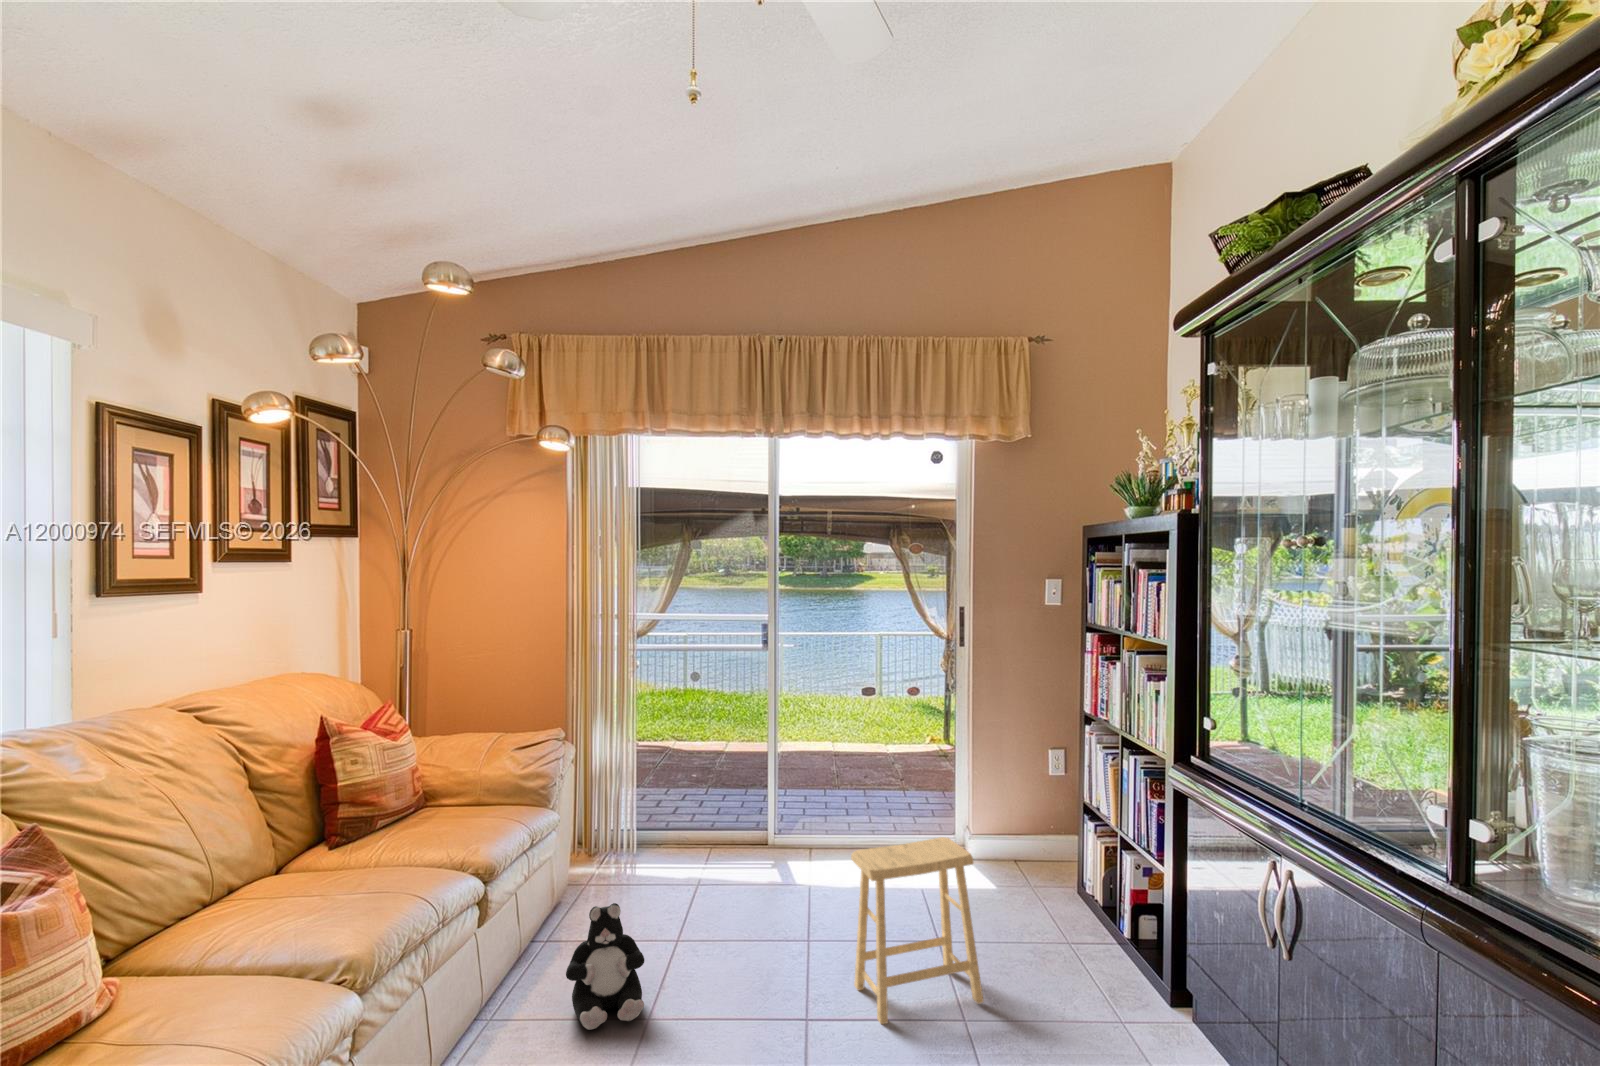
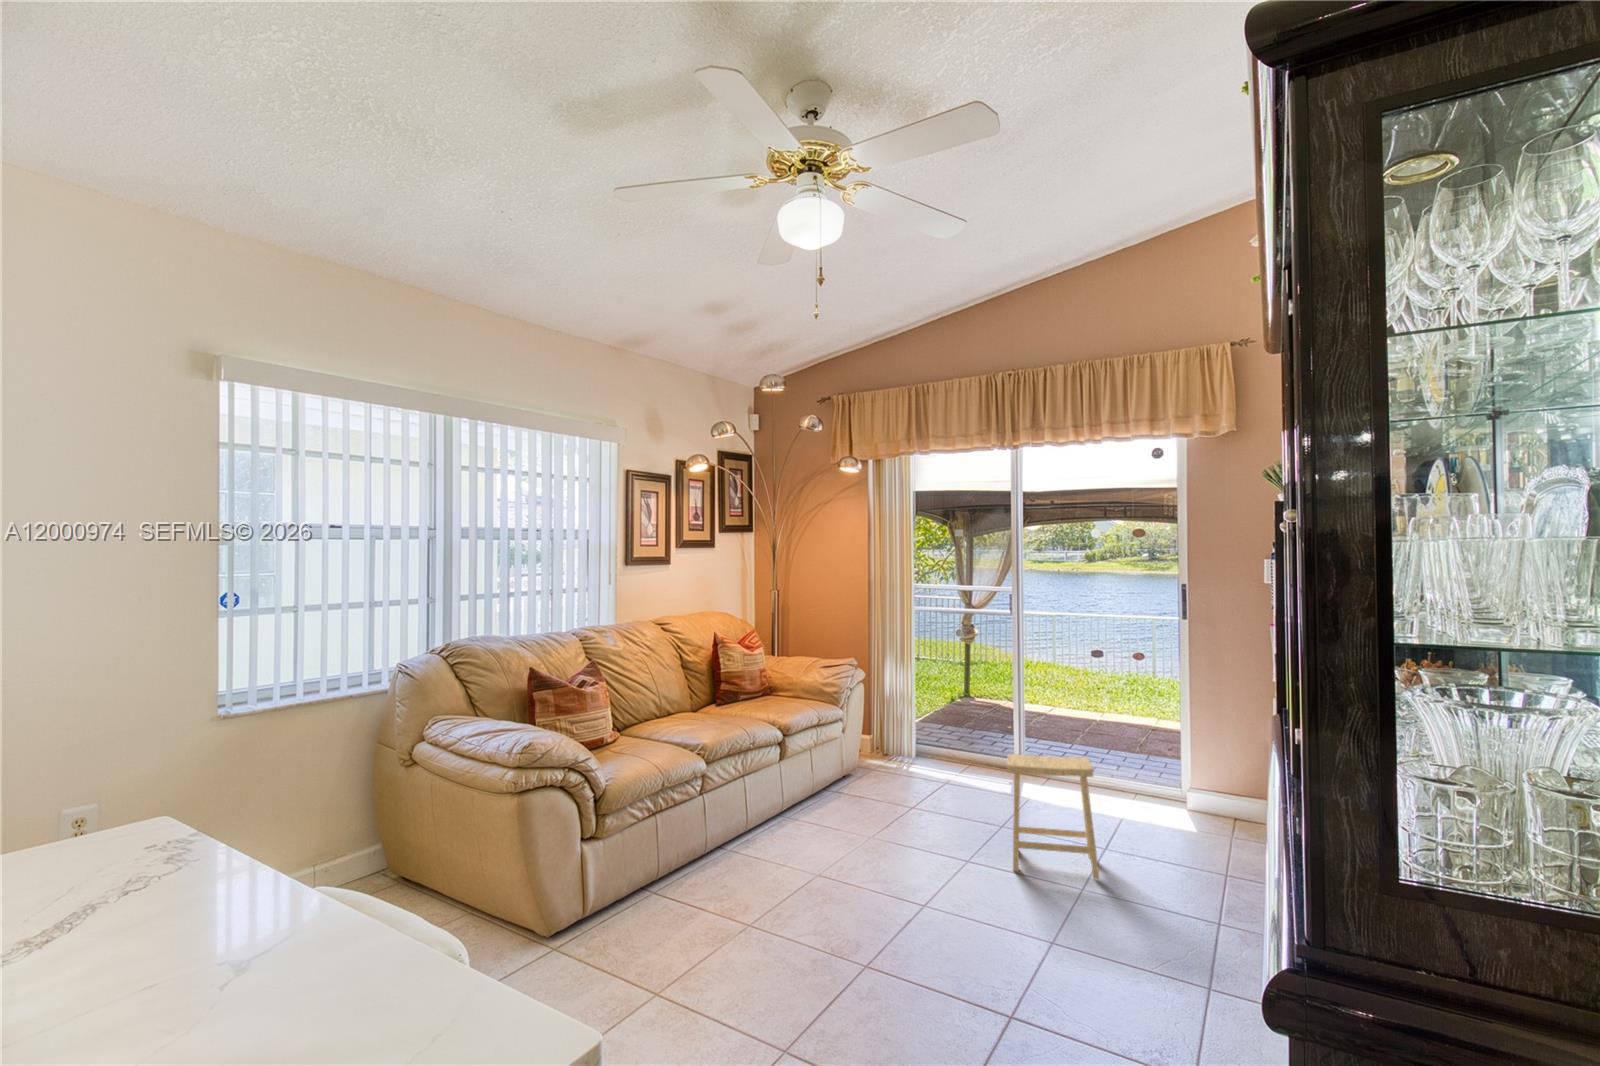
plush toy: present [566,903,644,1030] -> none [829,761,876,829]

